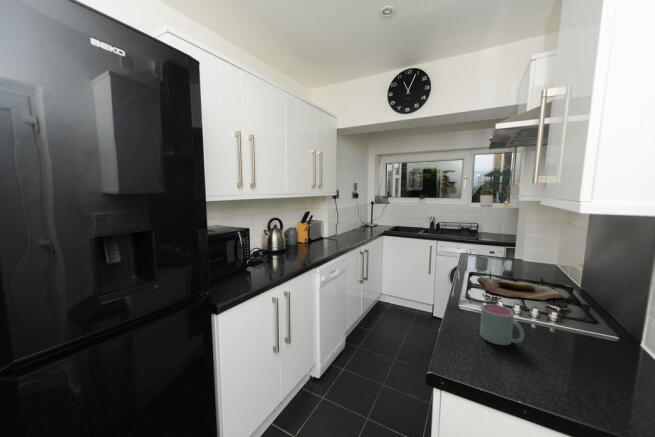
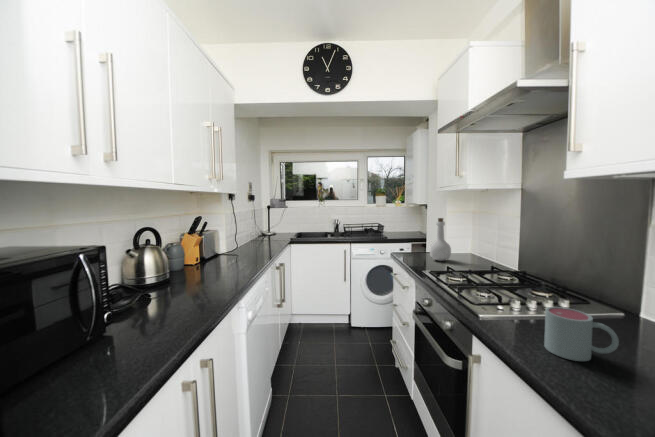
bottle: none [491,223,514,264] -> present [430,218,451,261]
cutting board: present [477,278,563,300] -> none [446,275,531,294]

